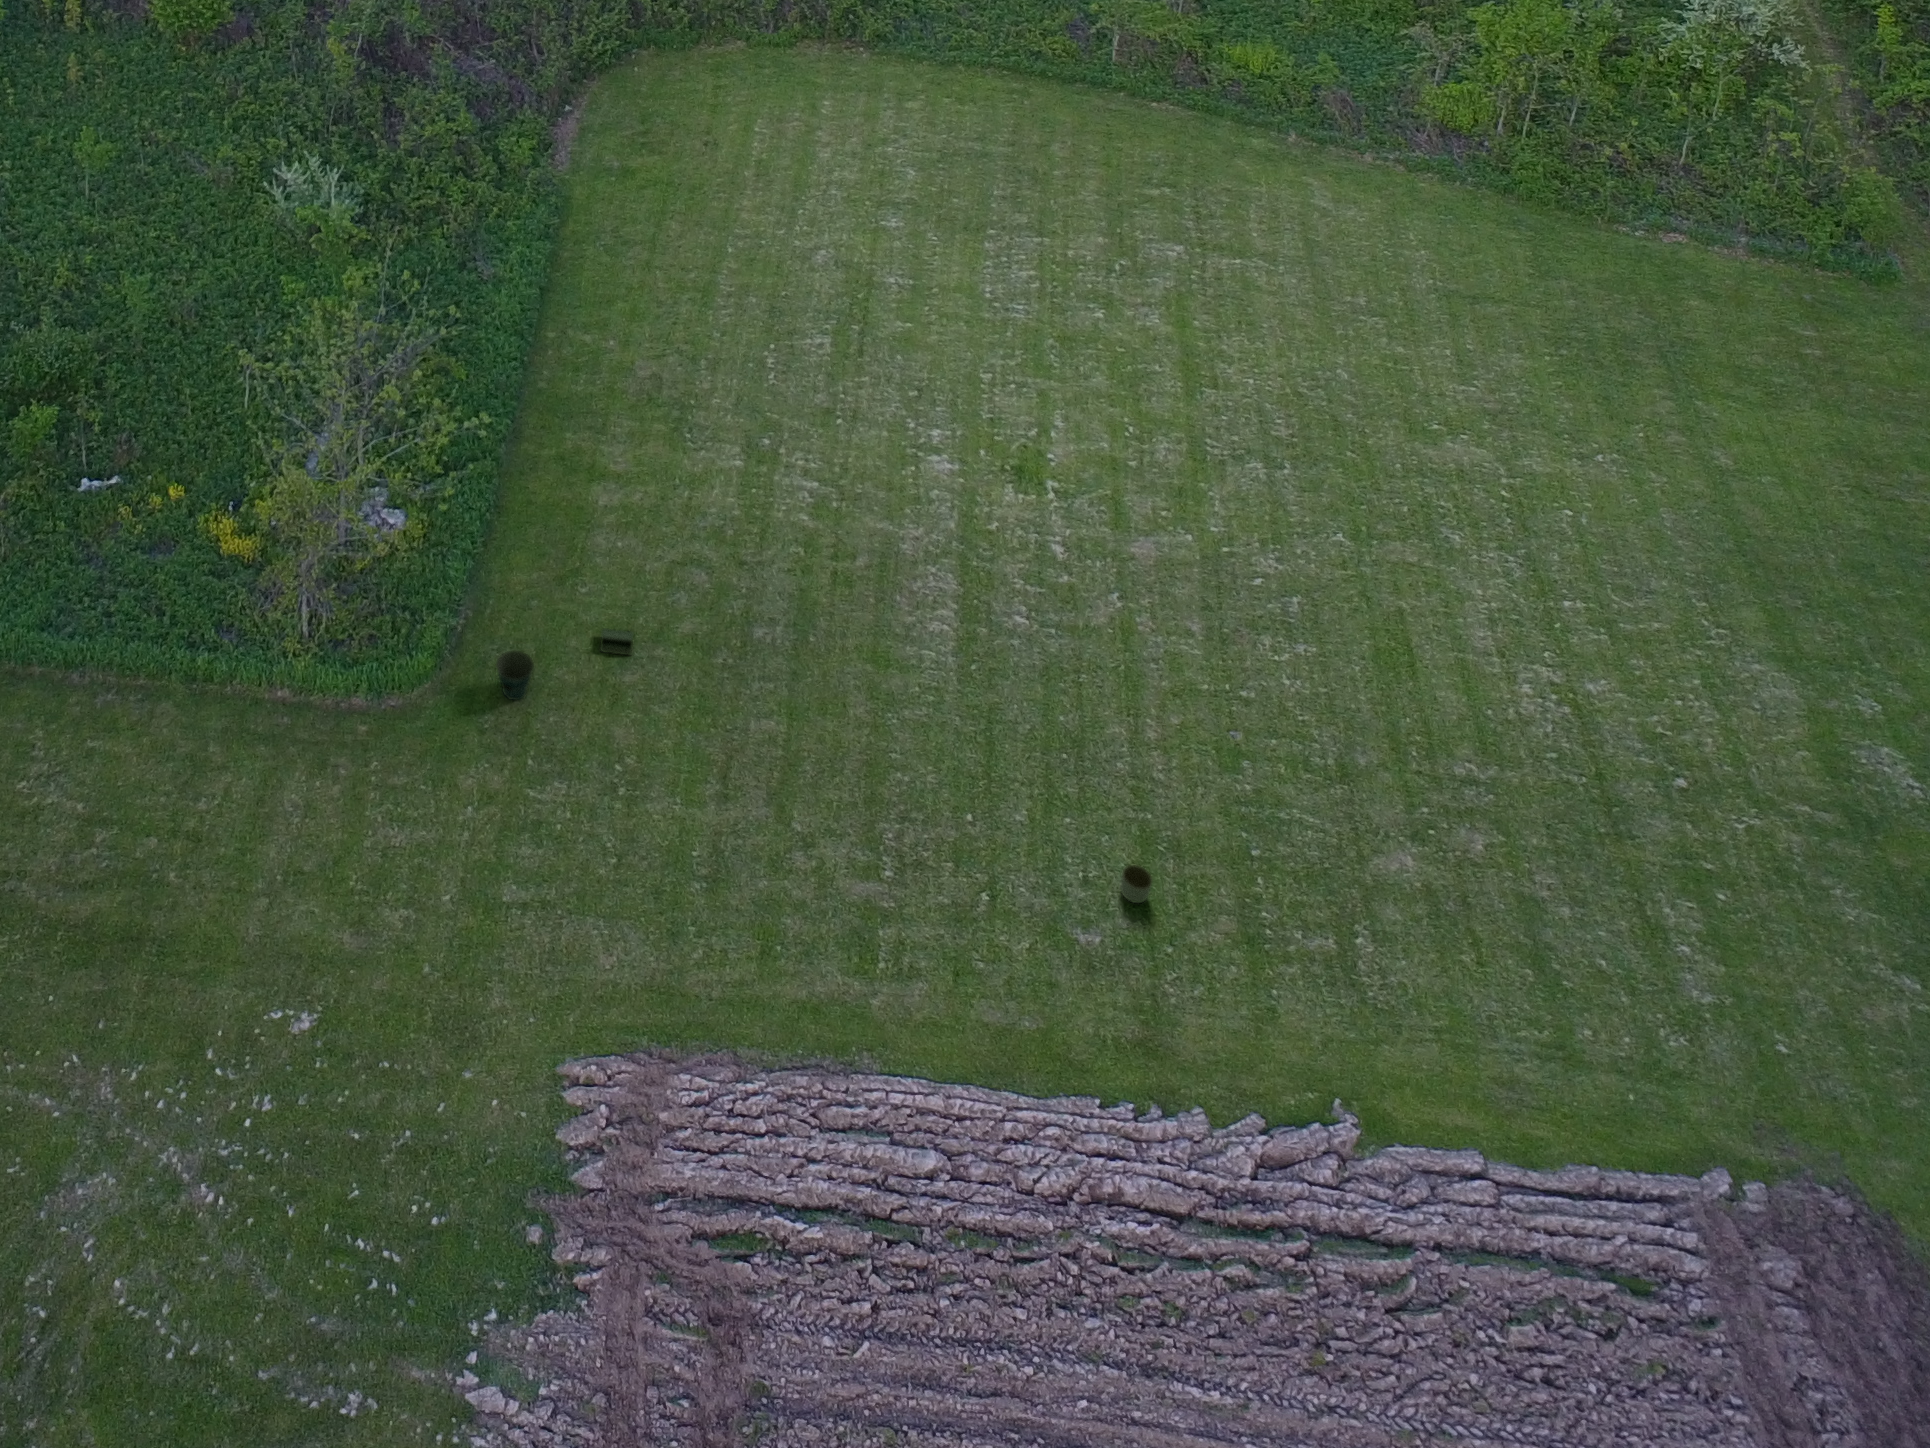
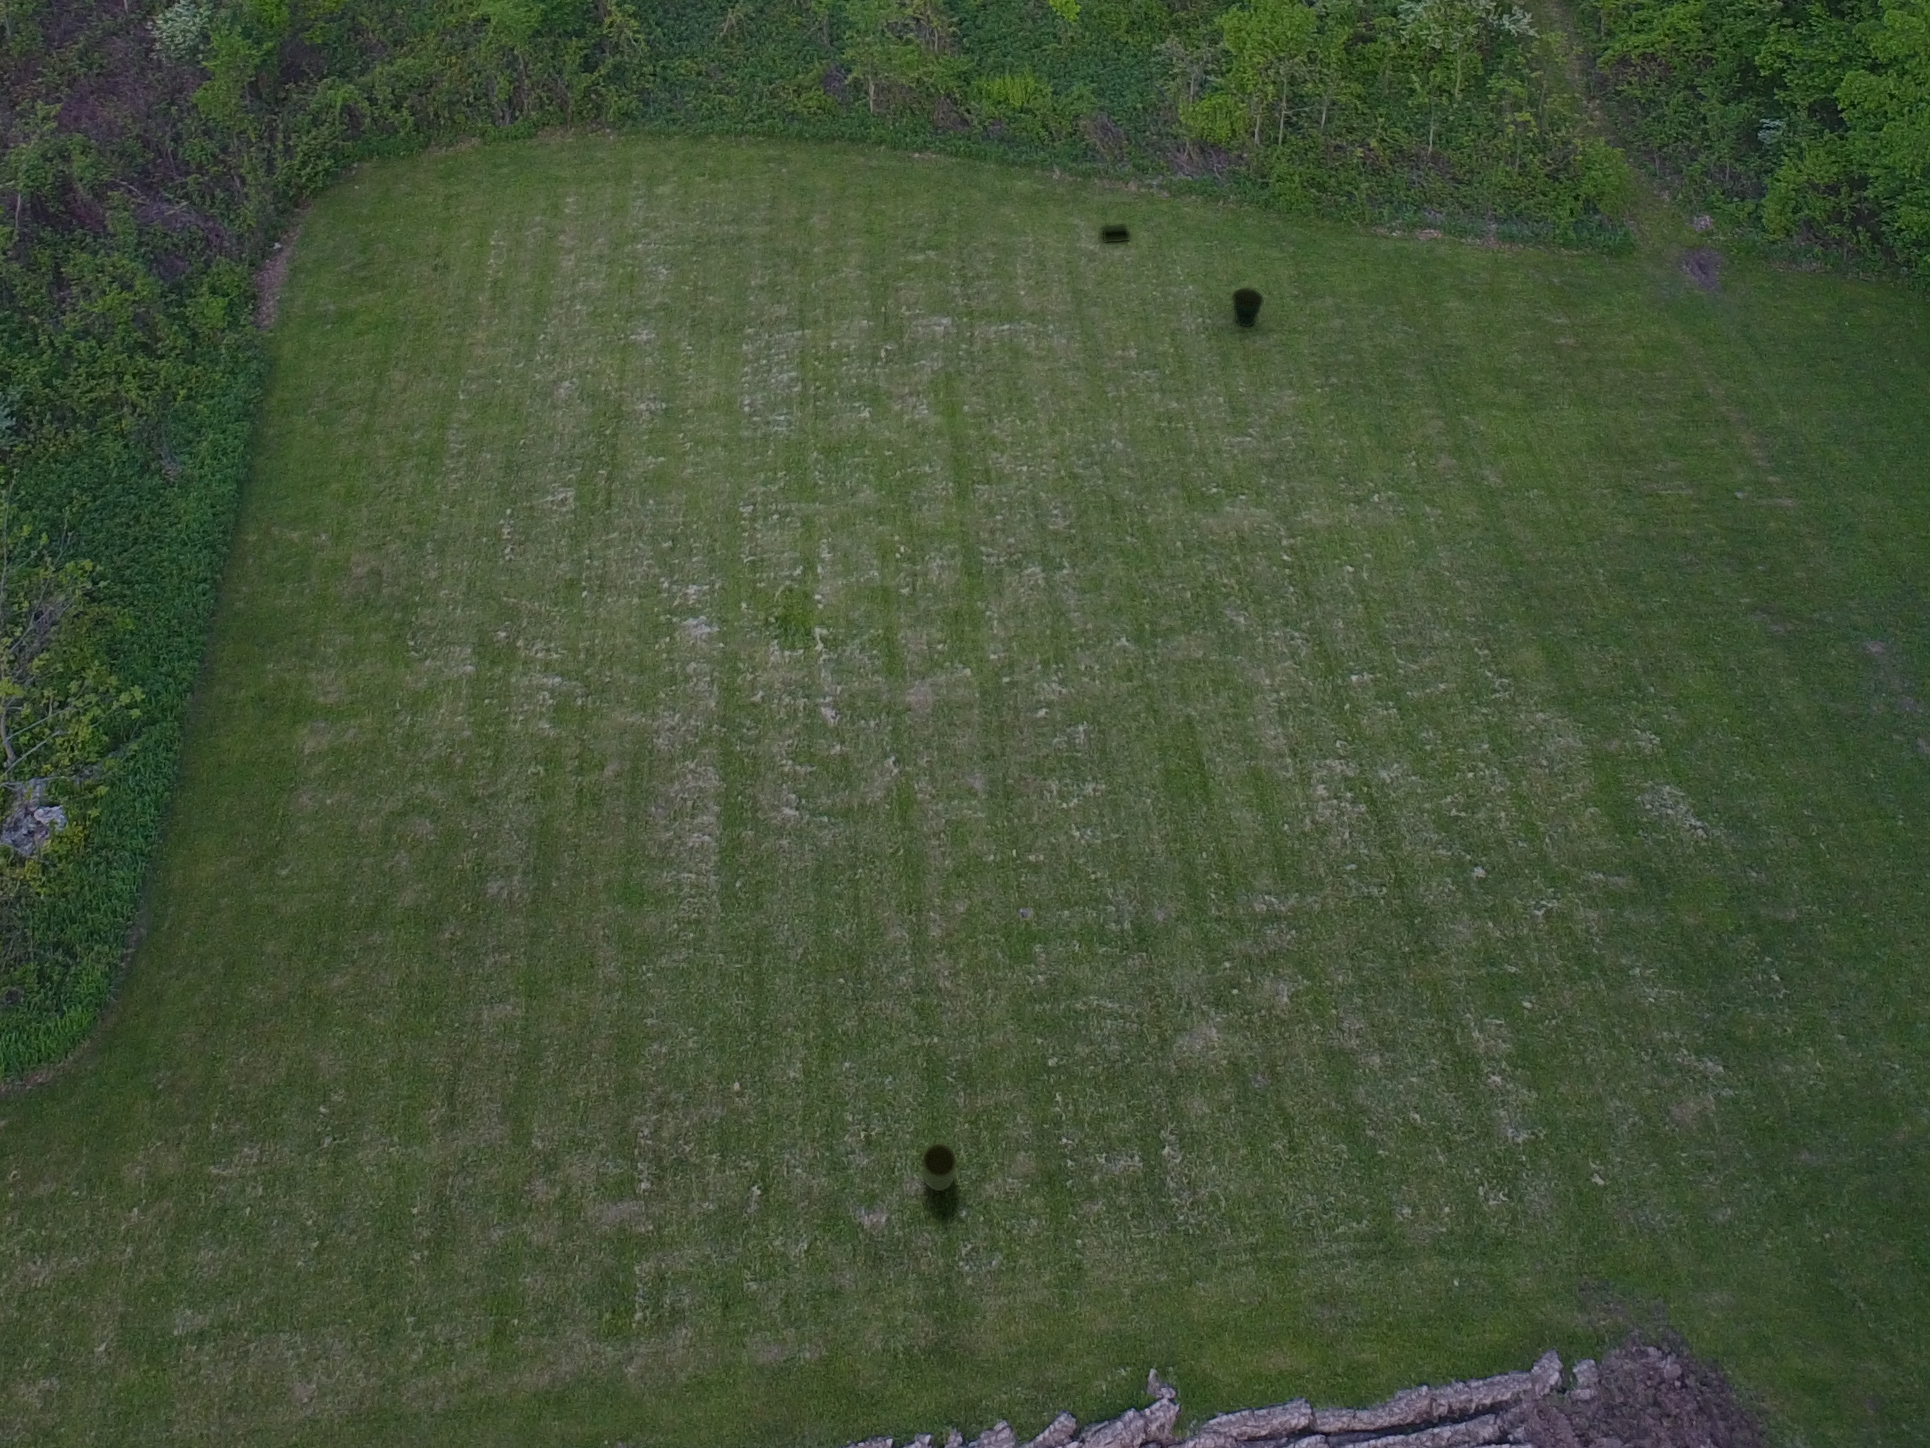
toolbox: present [600,628,633,656] -> present [1102,224,1130,242]
bucket: present [496,651,534,700] -> present [1232,288,1264,327]

